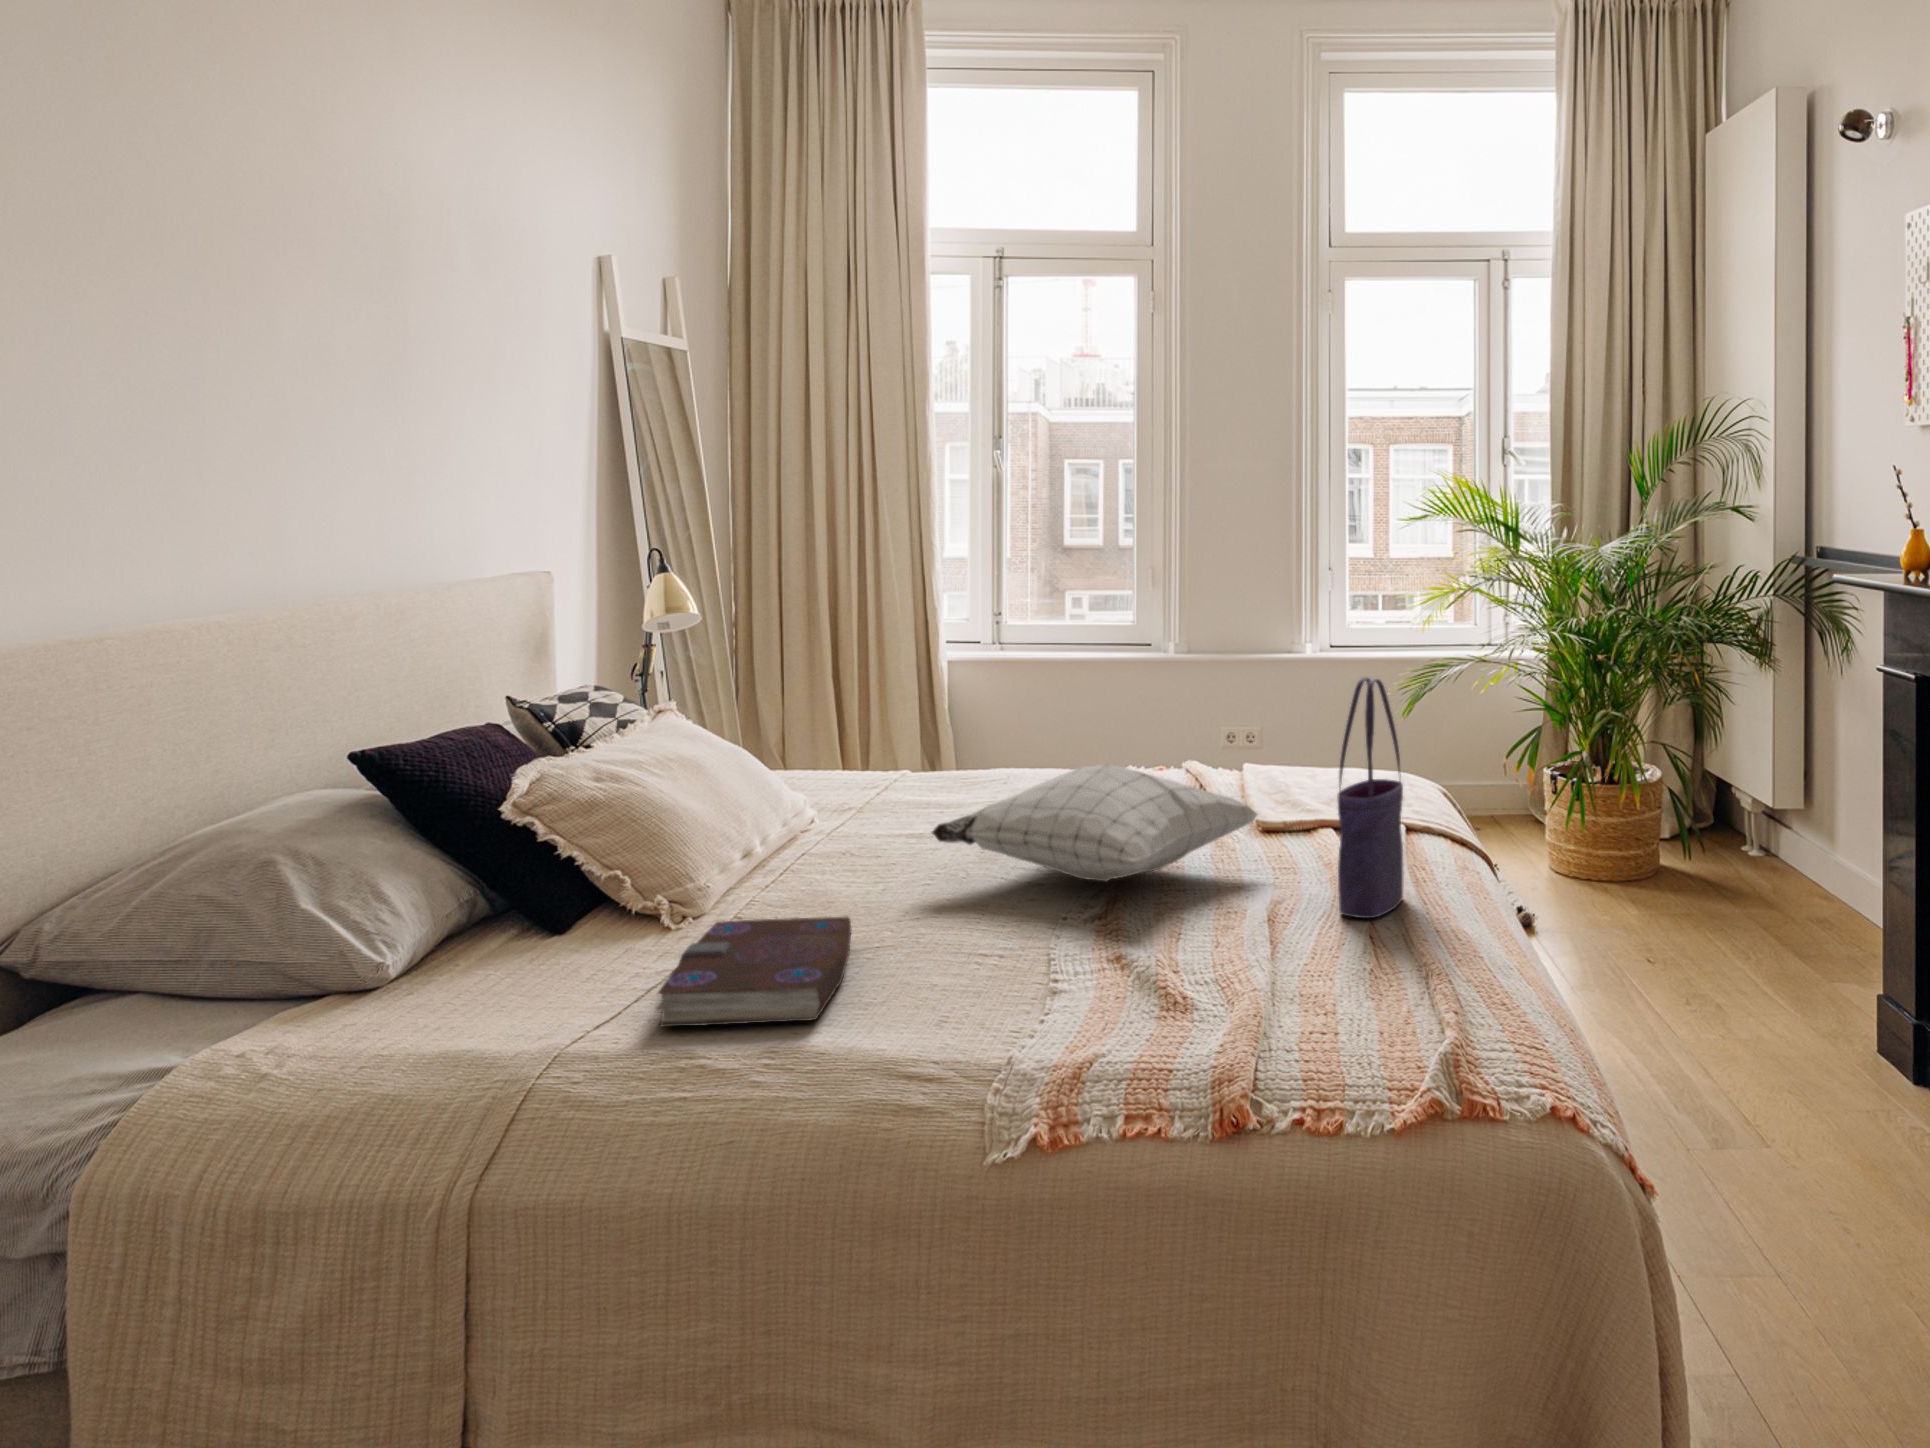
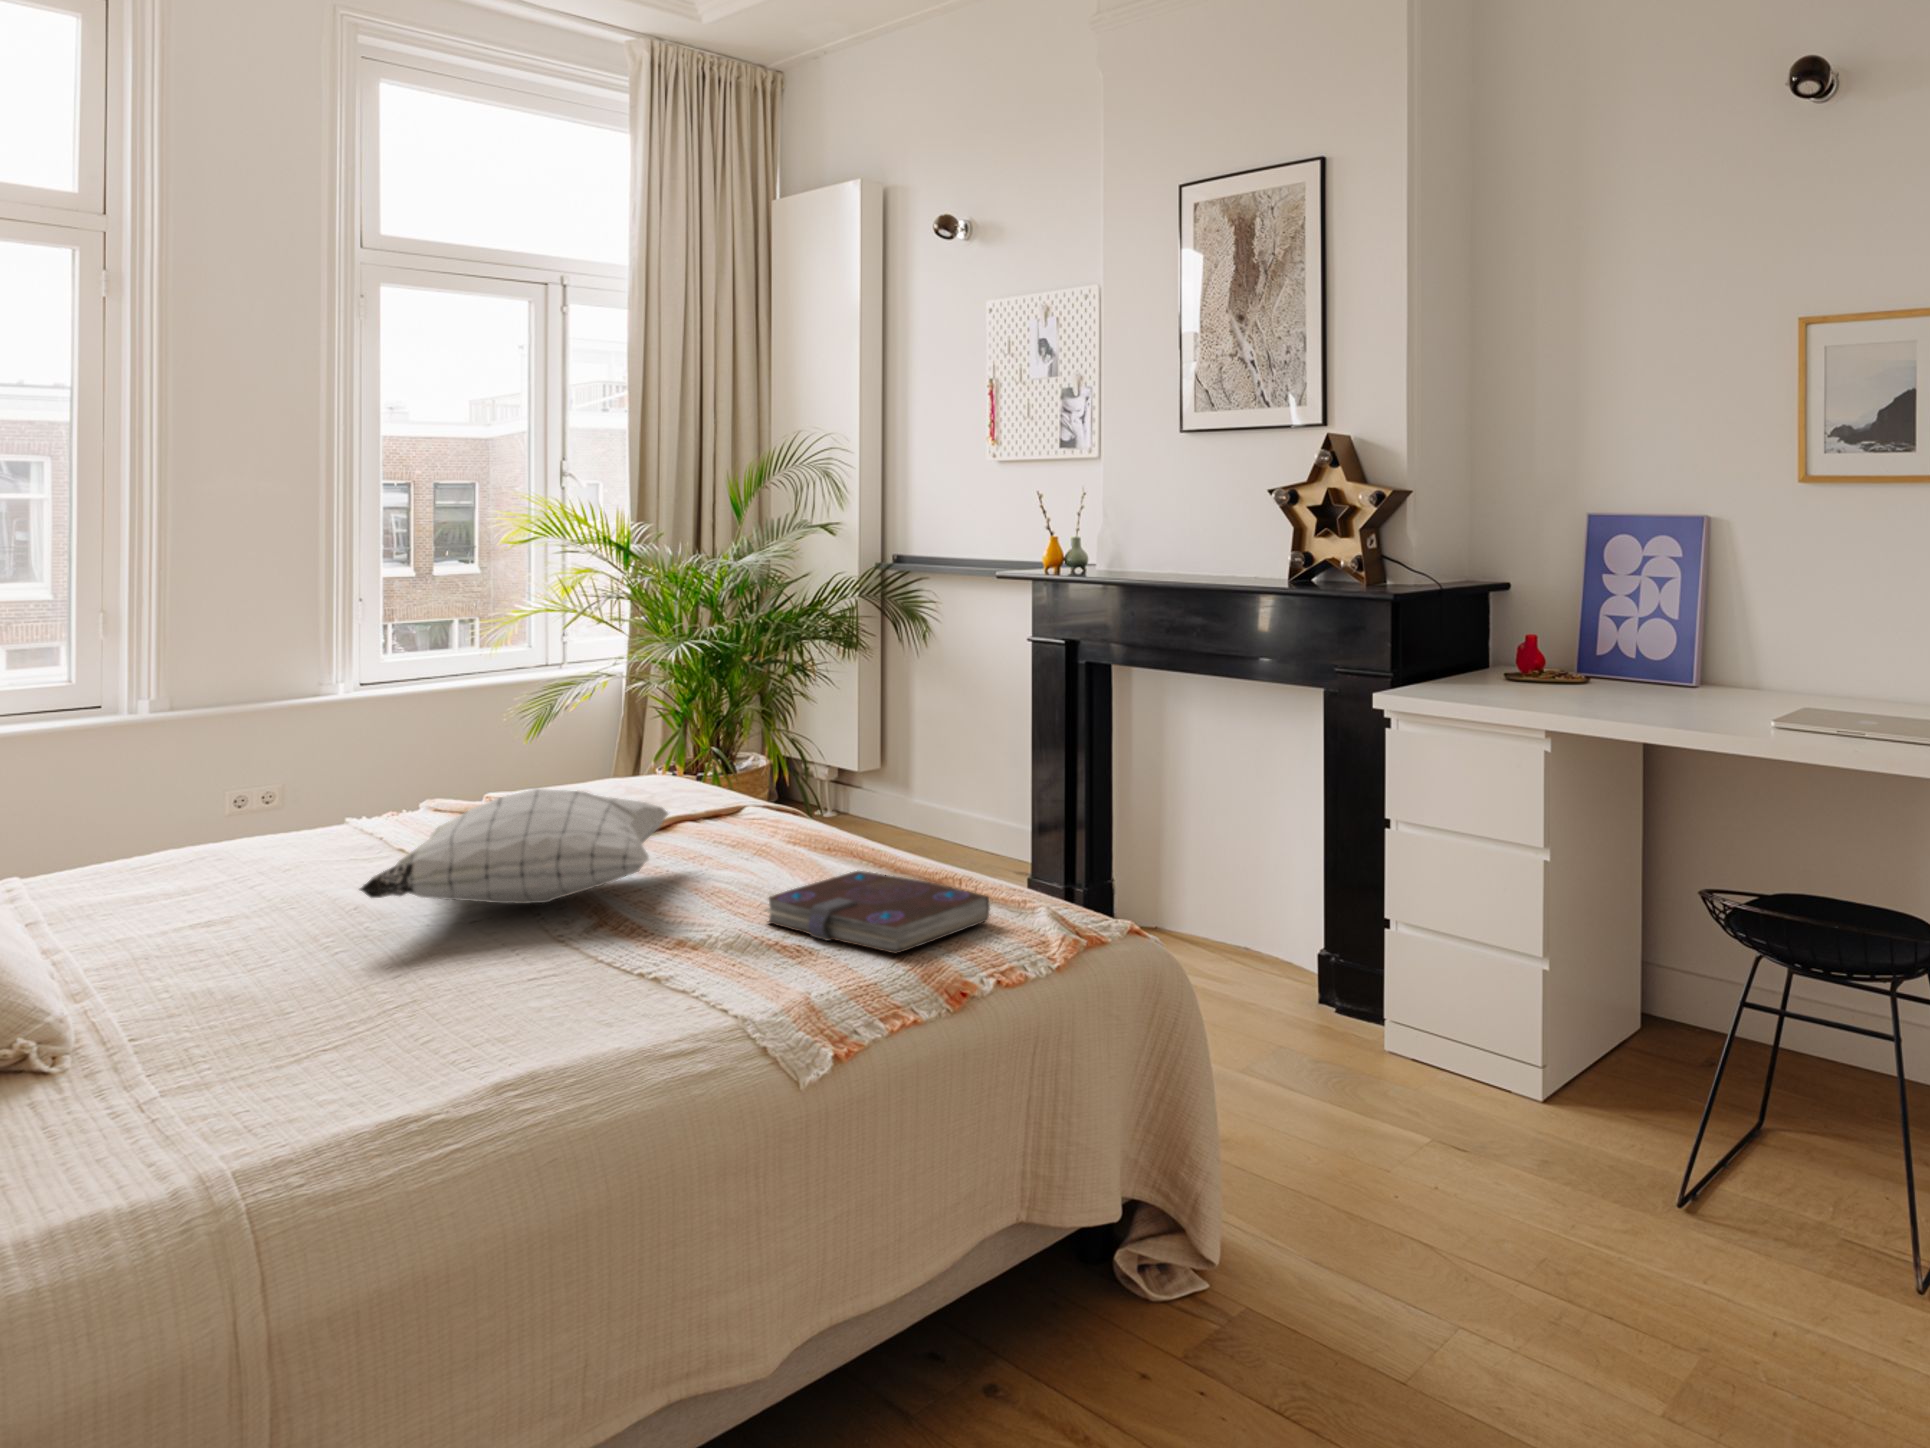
tote bag: present [1337,677,1404,918] -> none [789,673,836,874]
book: present [655,917,851,1027] -> present [764,871,990,954]

